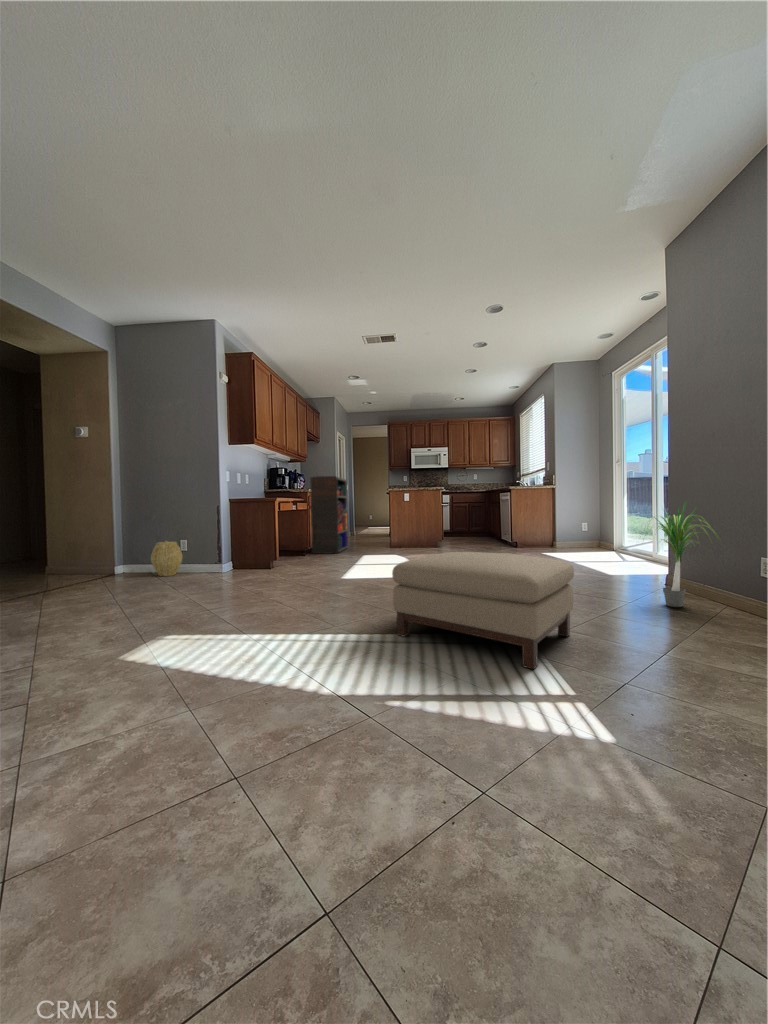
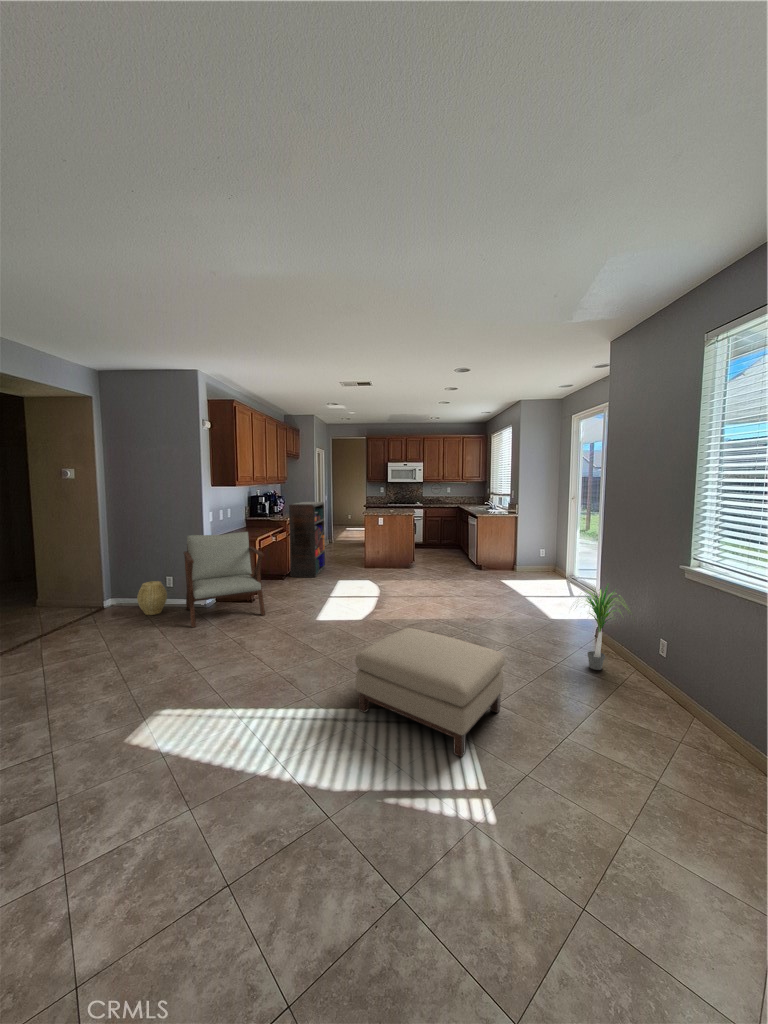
lounge chair: none [200,492,286,583] -> present [184,532,265,627]

